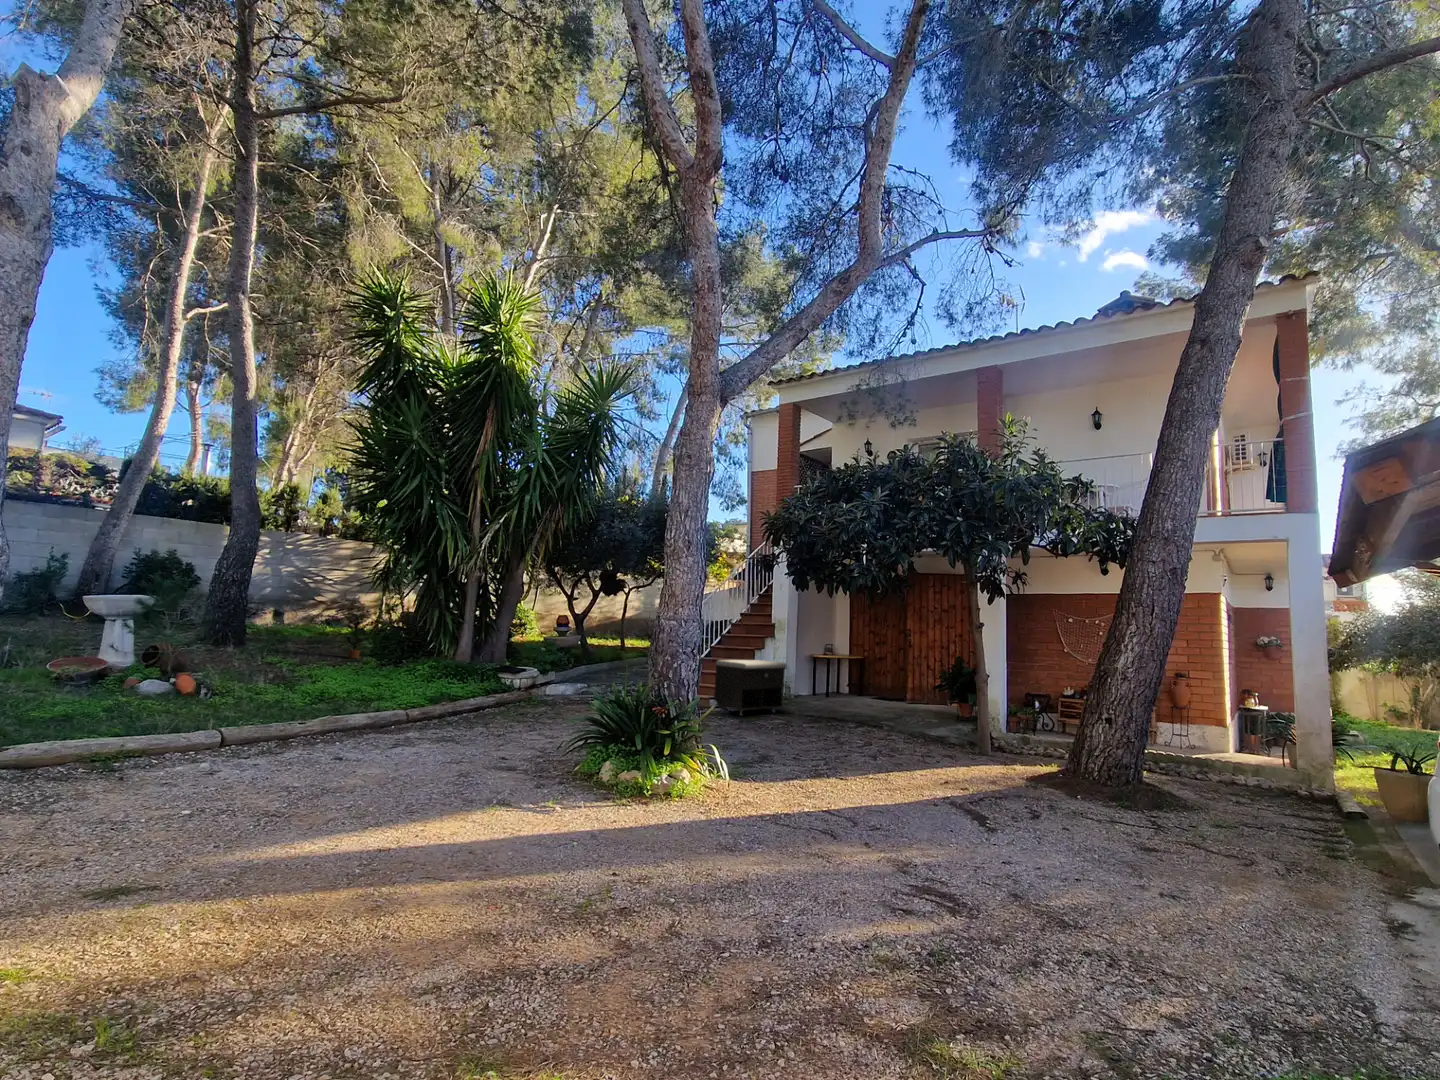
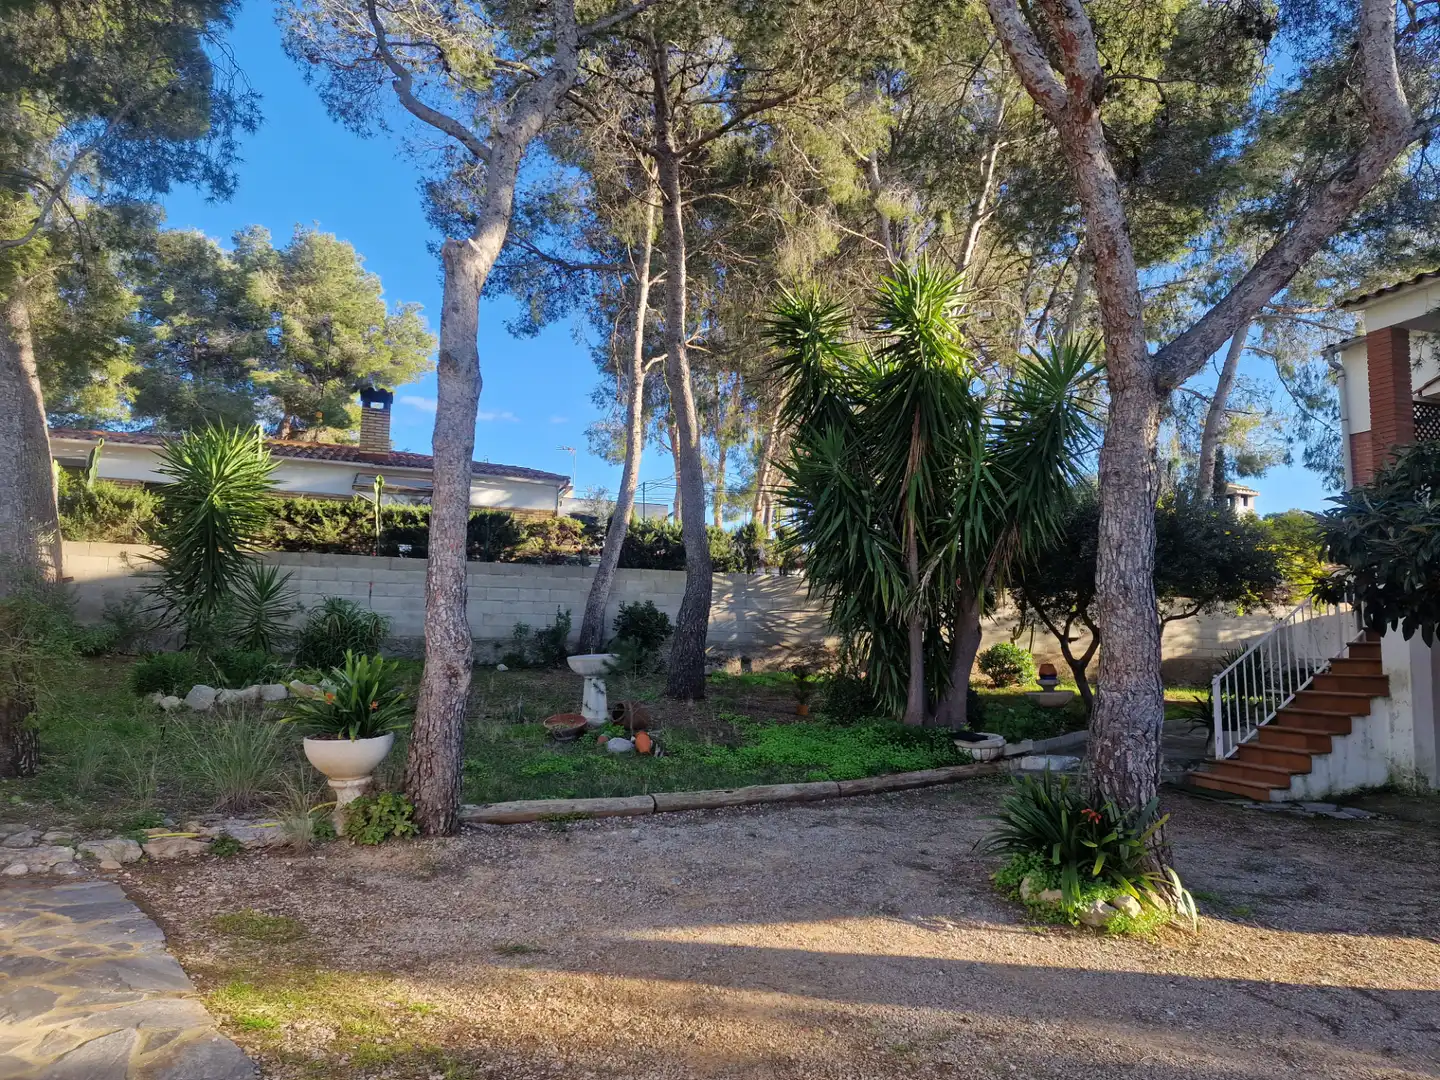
storage bench: present [714,660,786,715] -> none [1262,732,1394,818]

